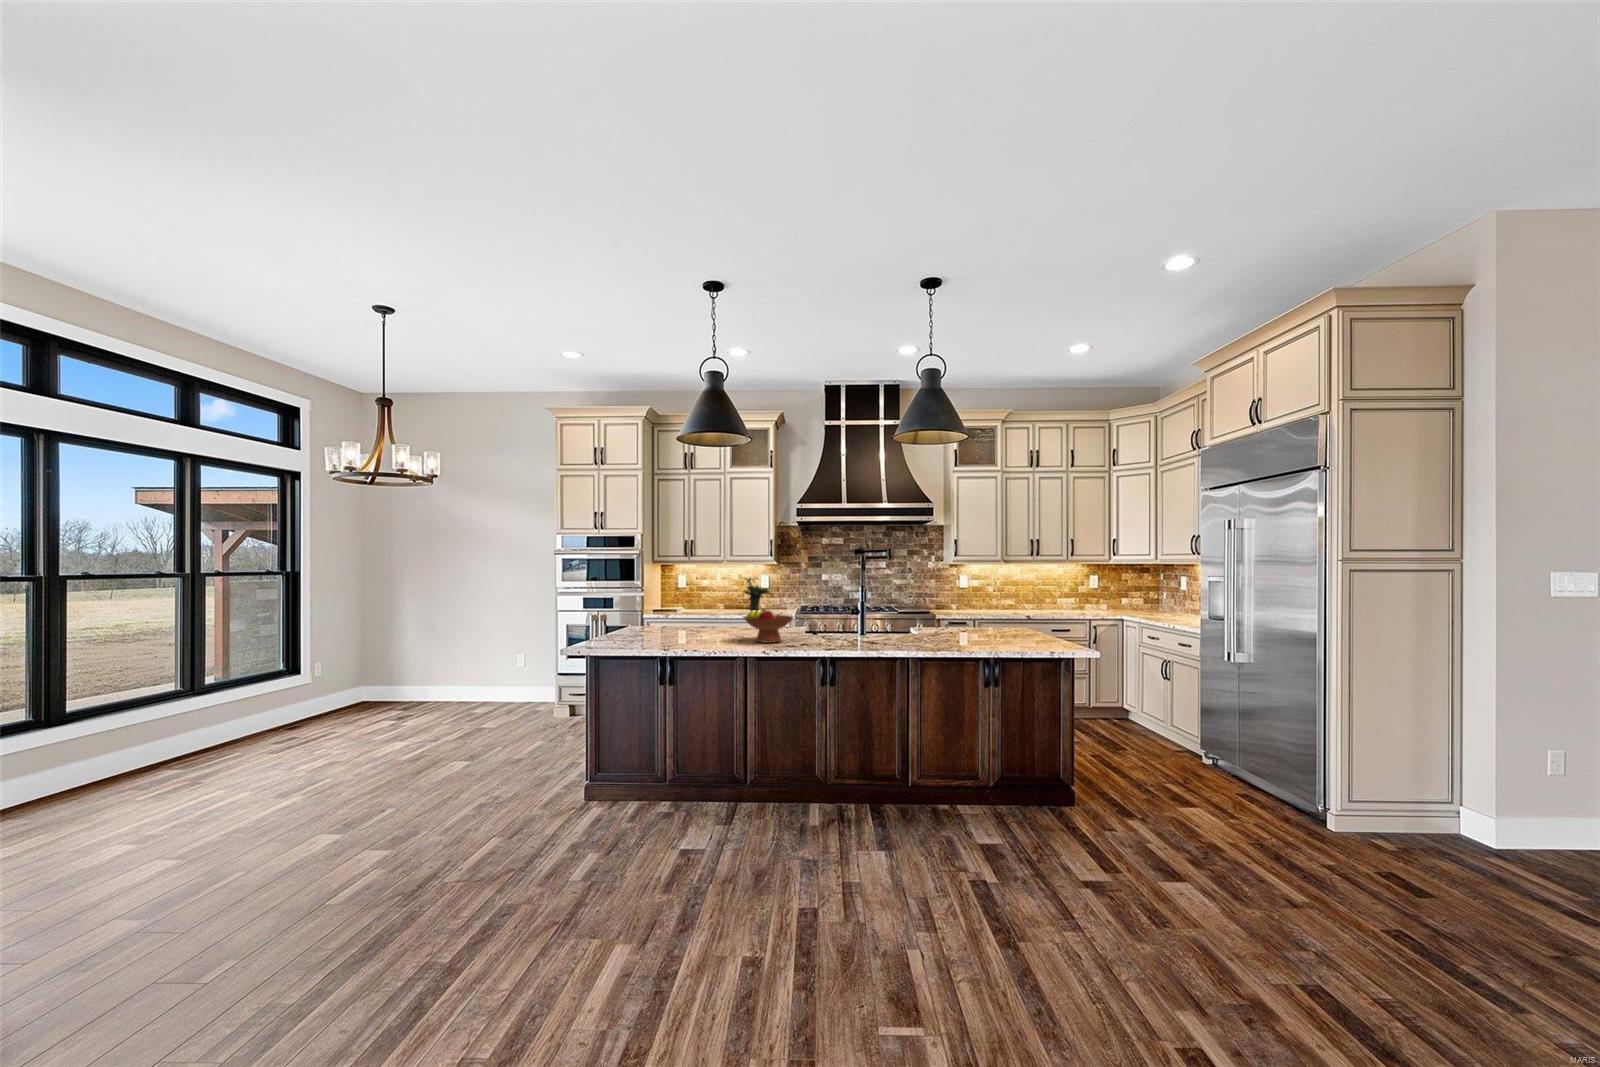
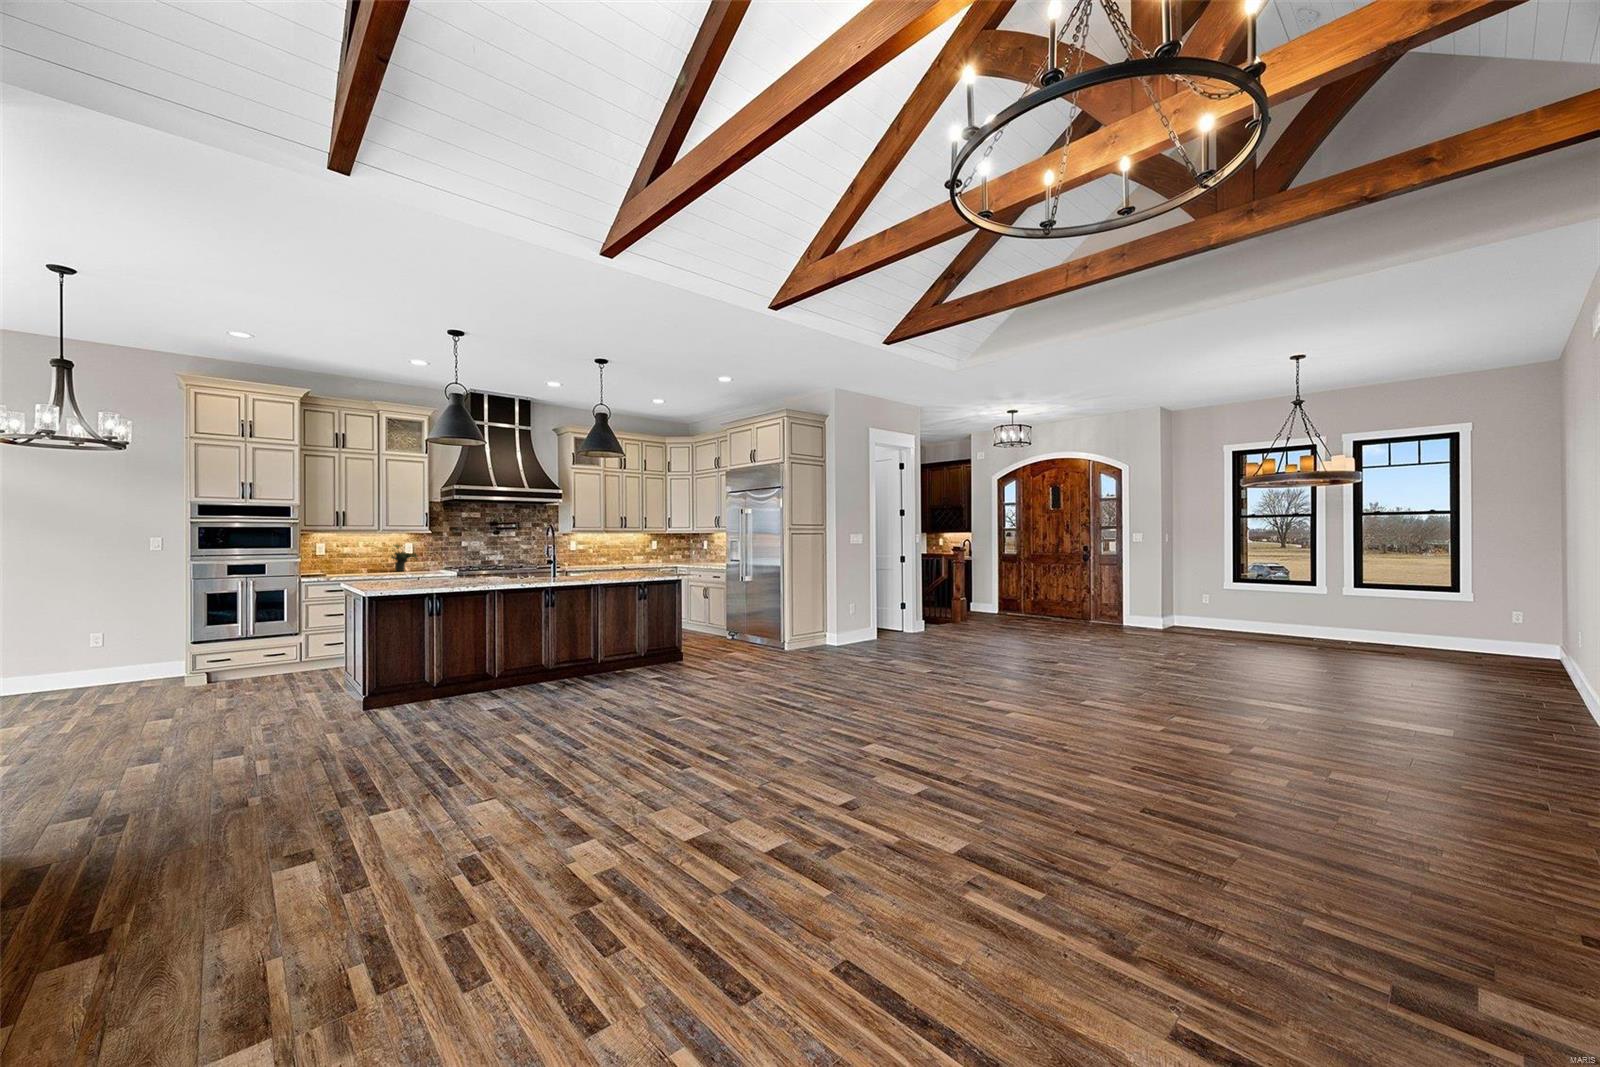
fruit bowl: present [744,608,793,643] -> none [460,561,500,585]

